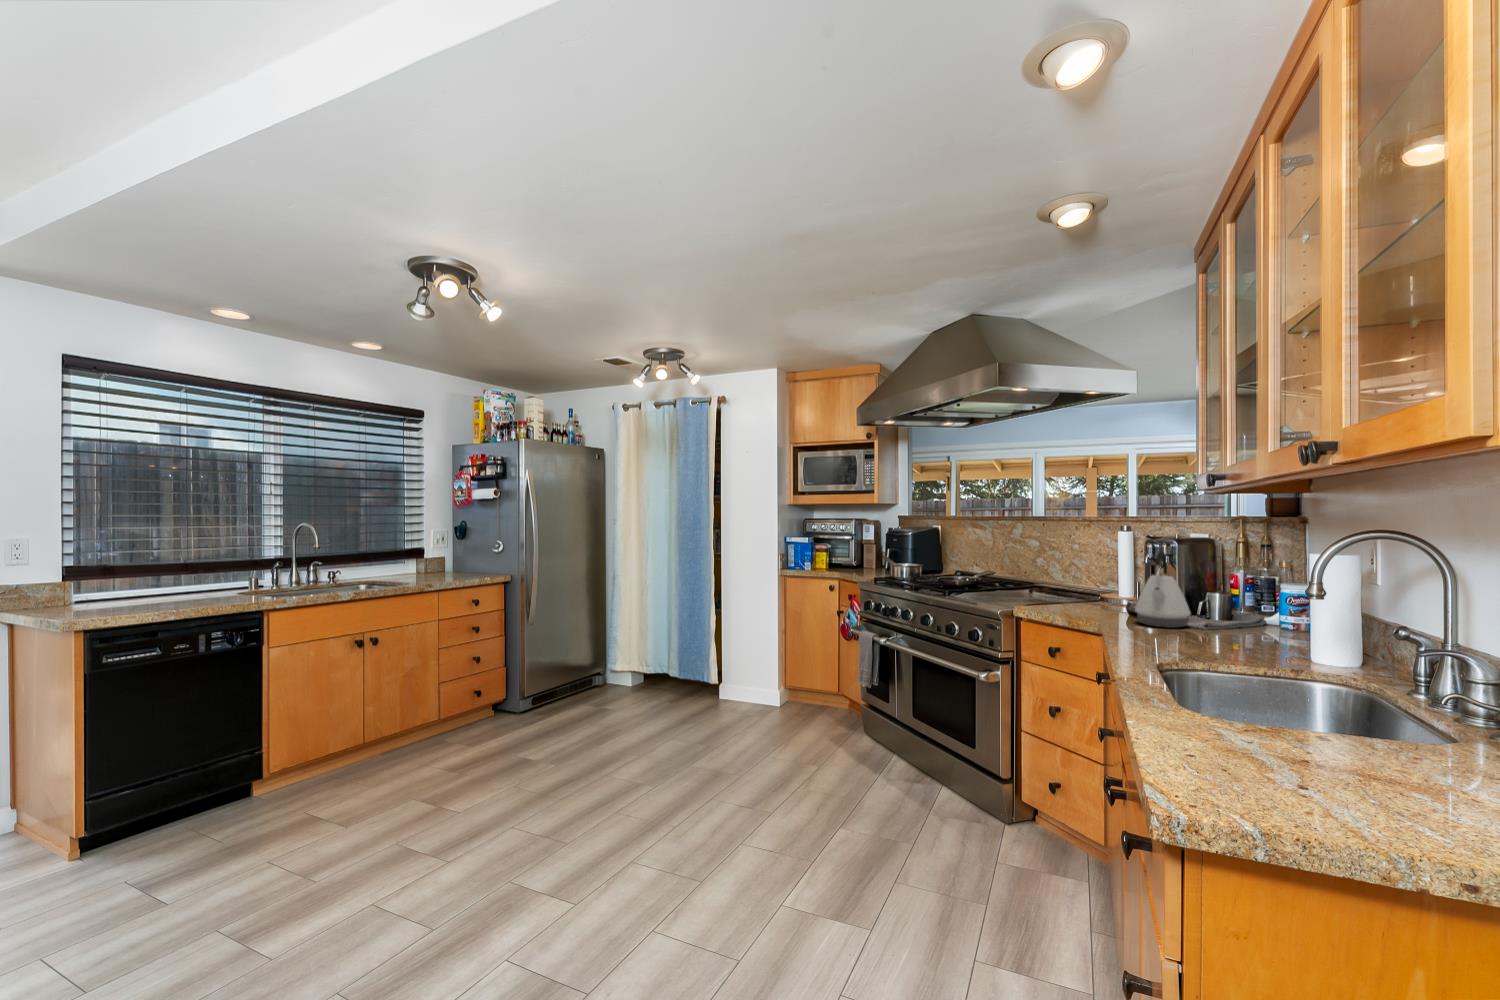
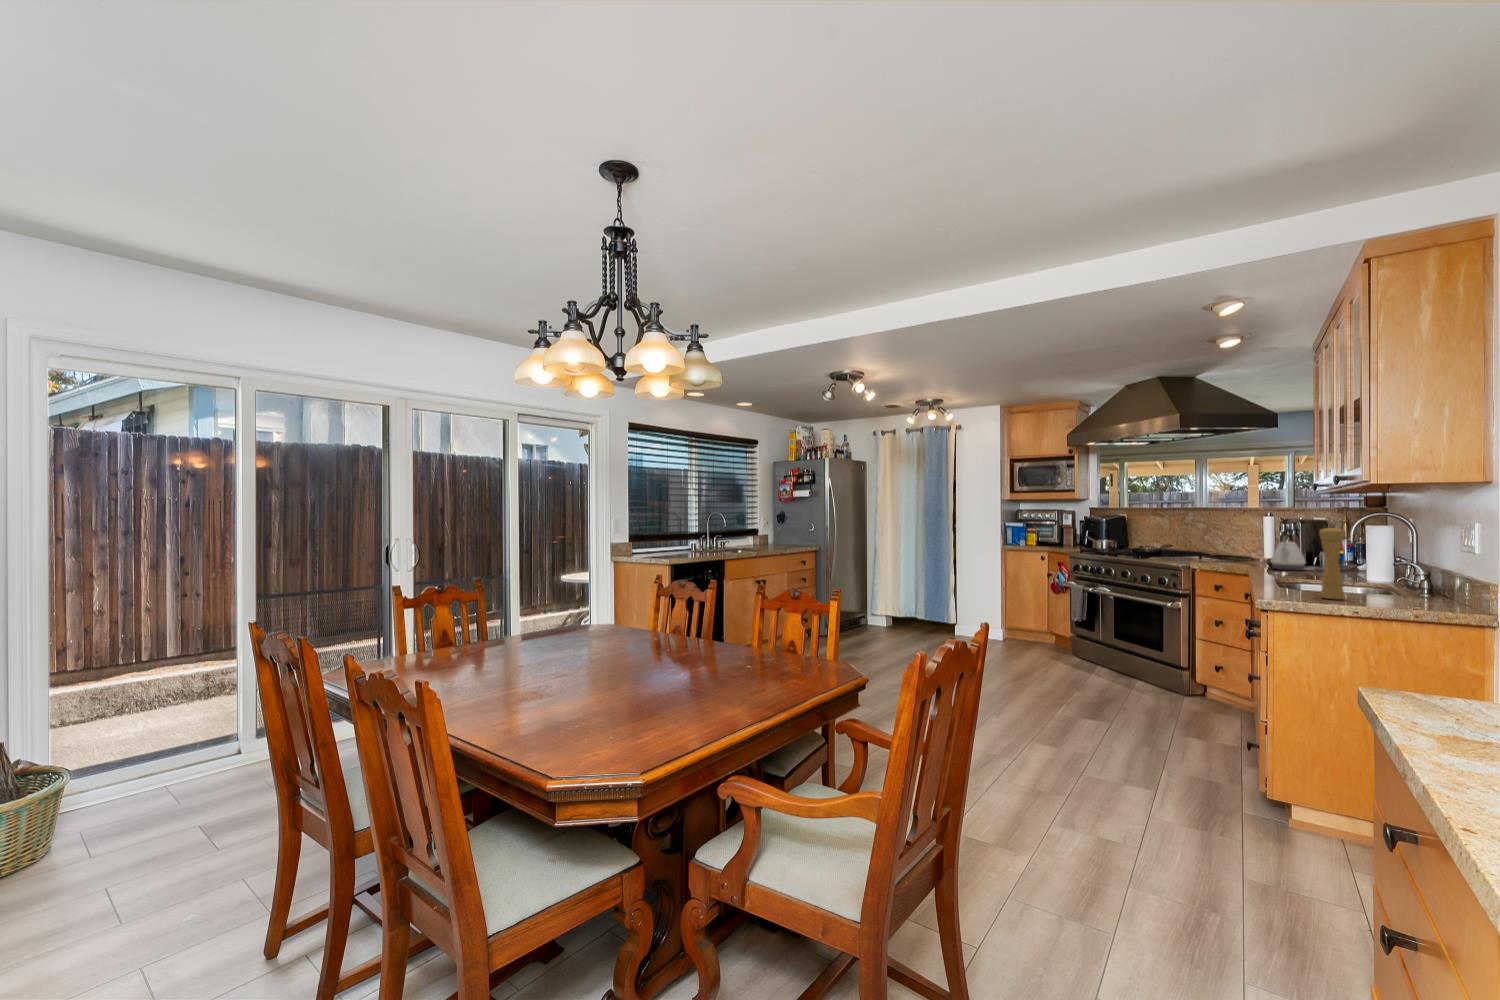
pepper mill: none [1298,571,1373,790] -> present [1319,527,1344,599]

